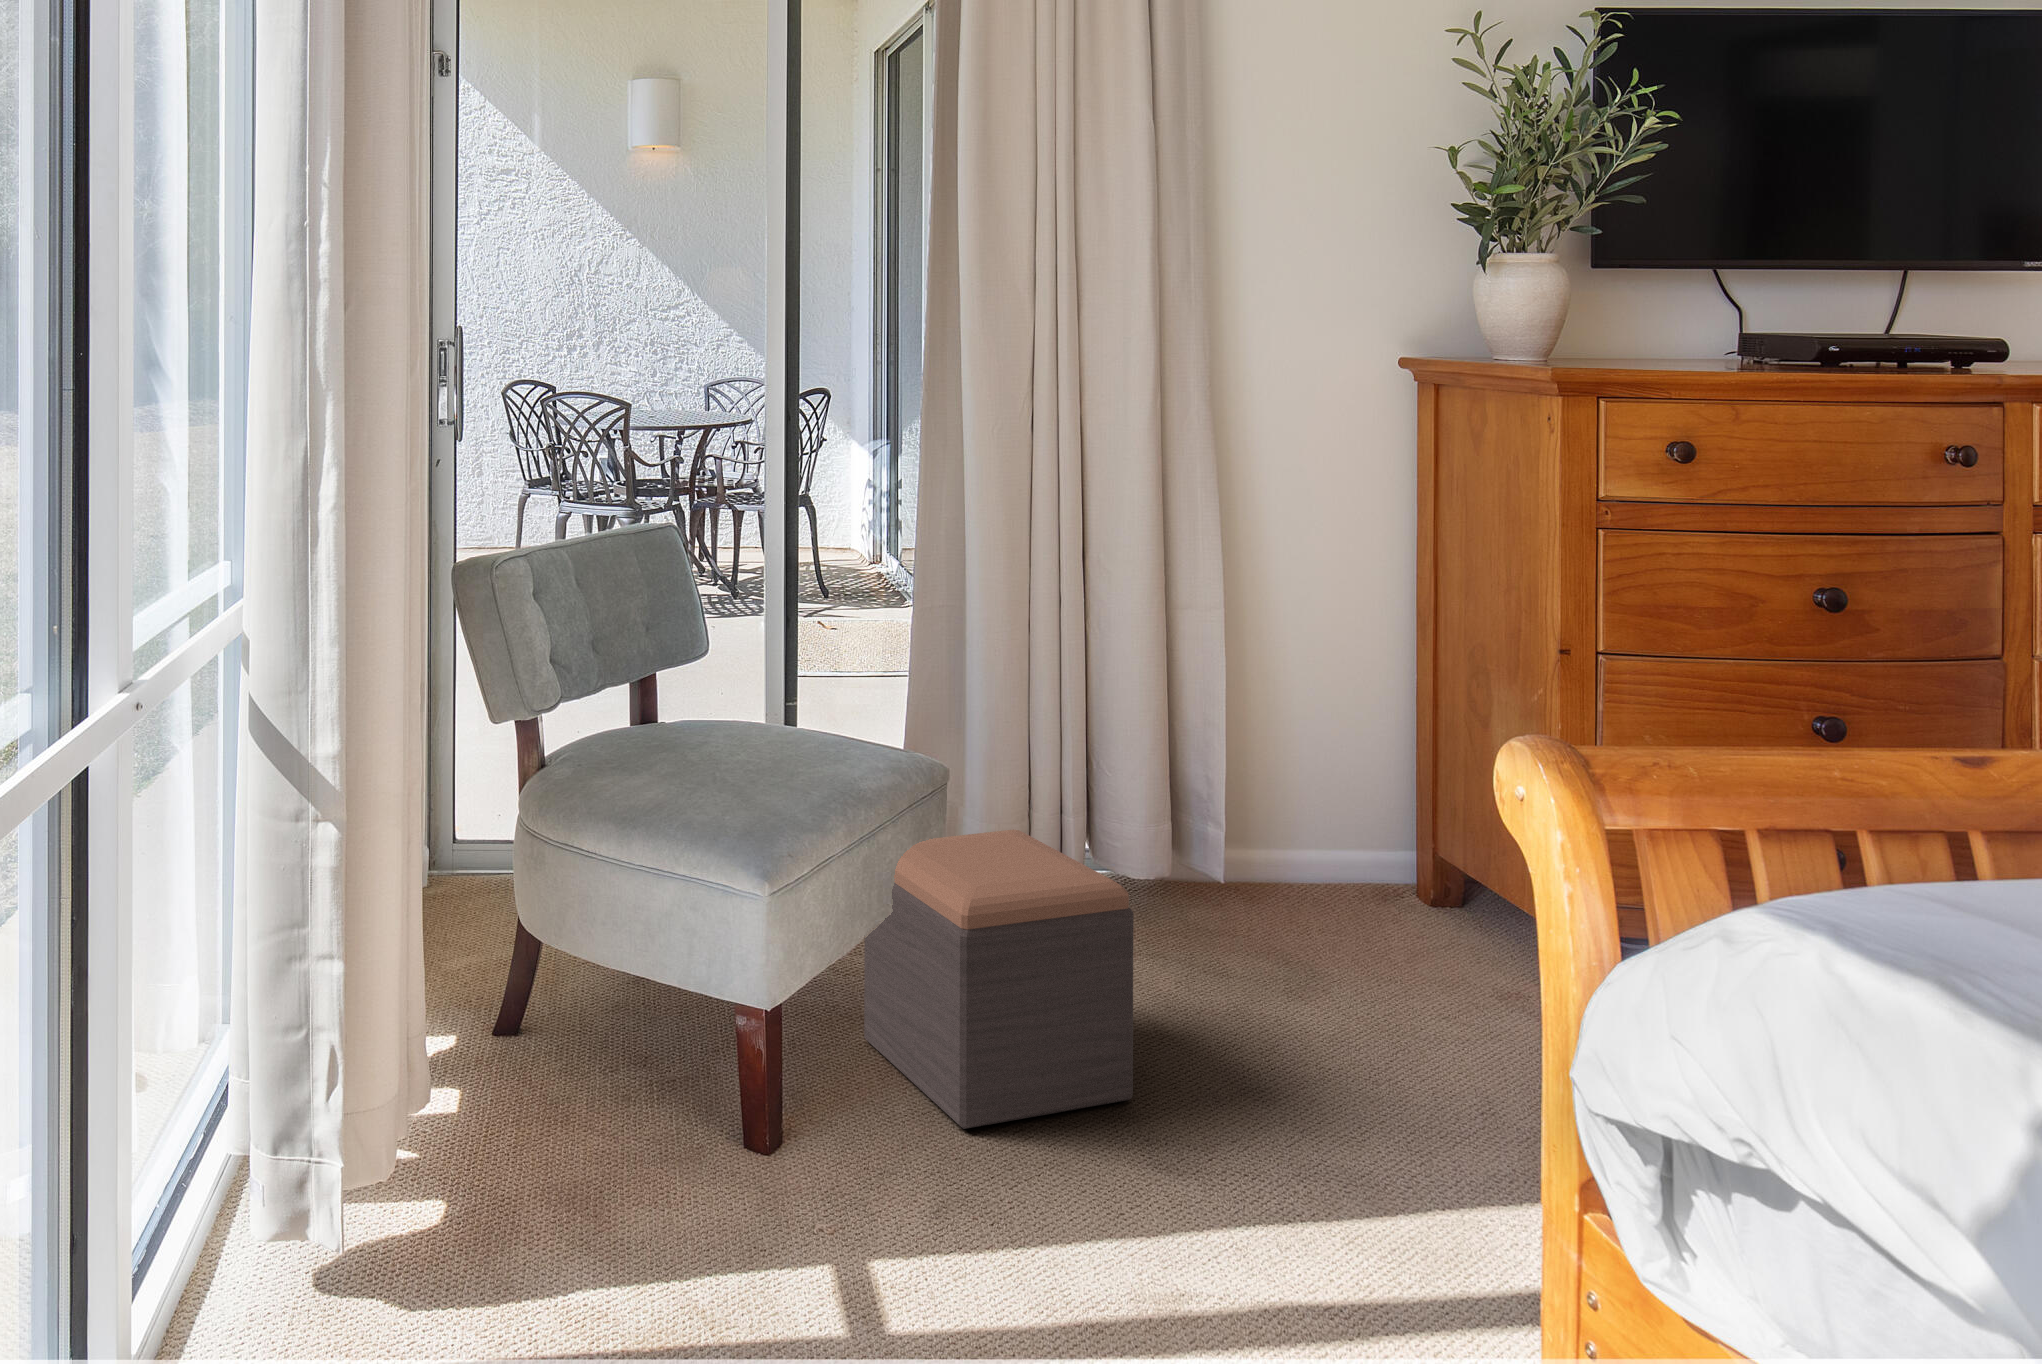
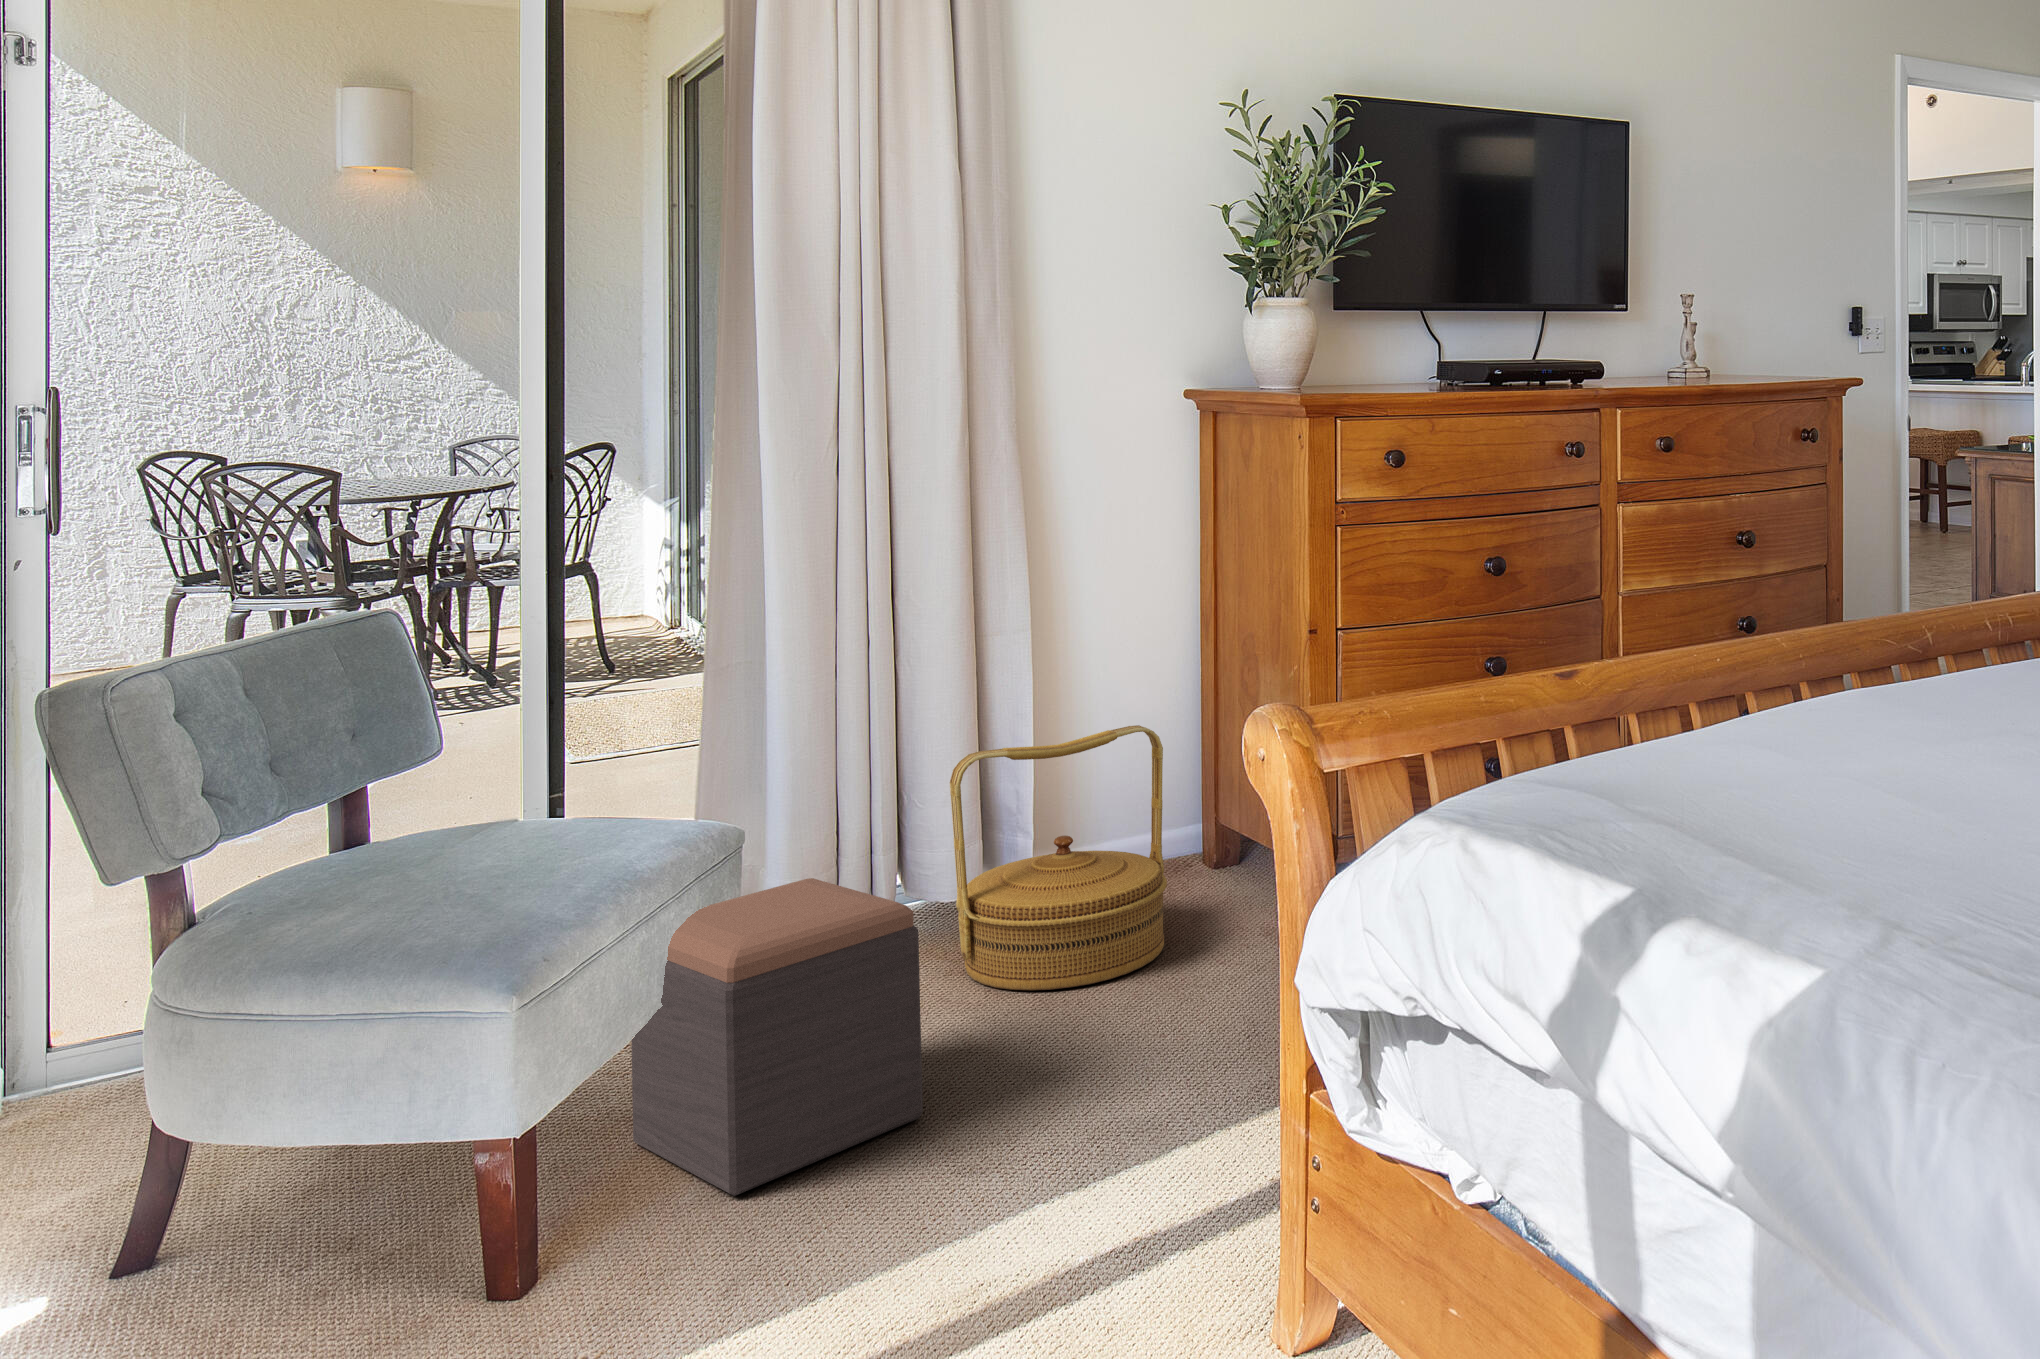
woven basket: none [1136,721,1371,992] -> present [950,725,1167,990]

